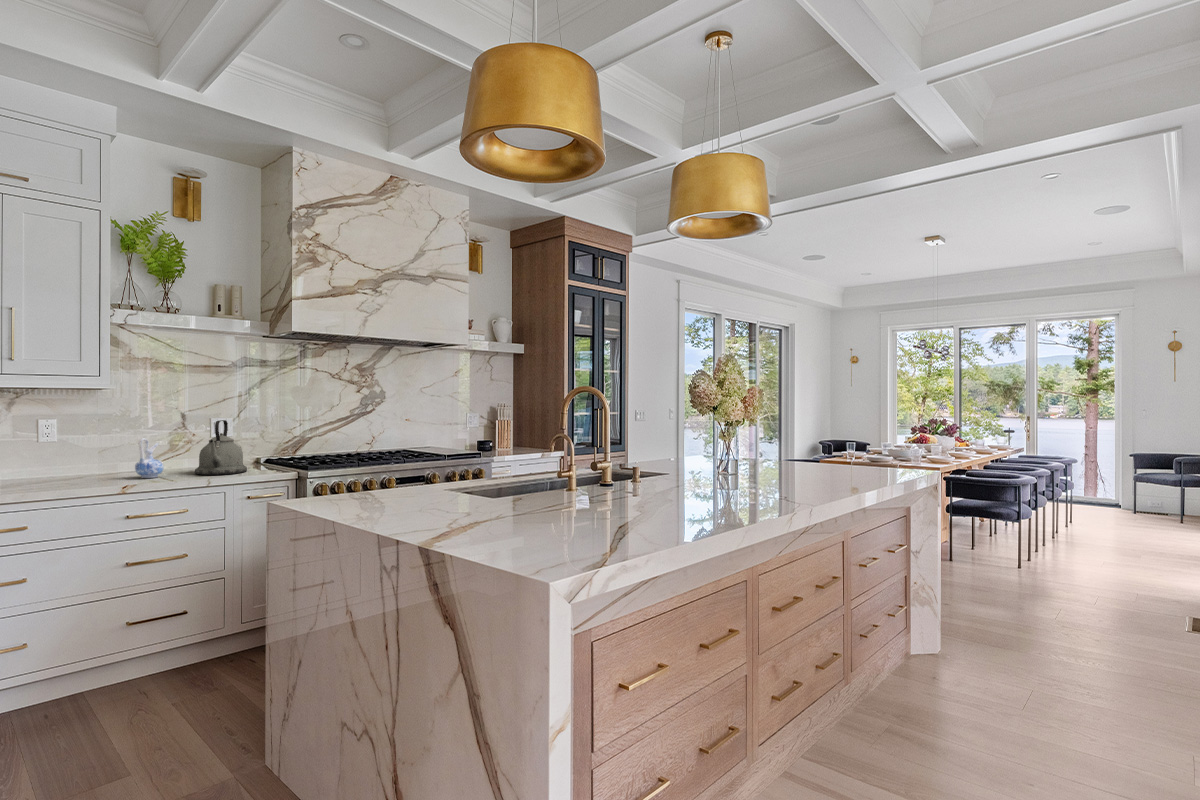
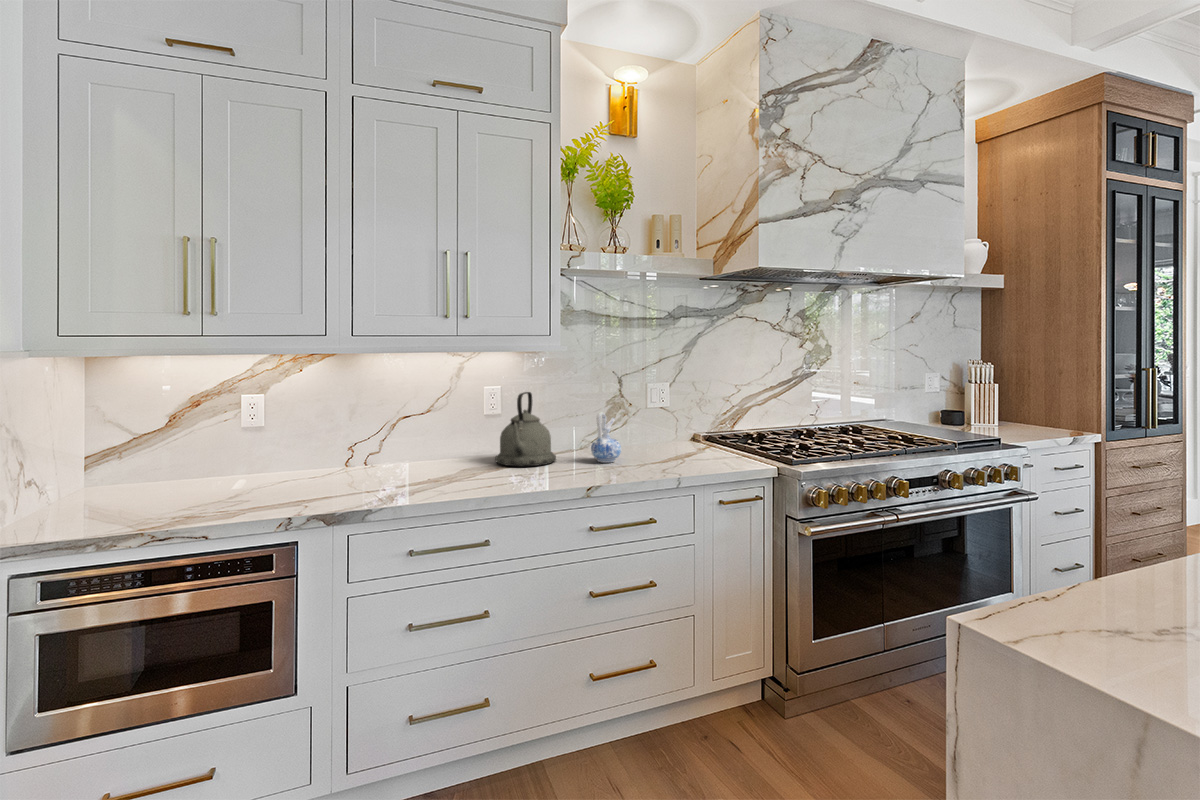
kettle: present [195,420,247,475] -> present [495,392,556,466]

